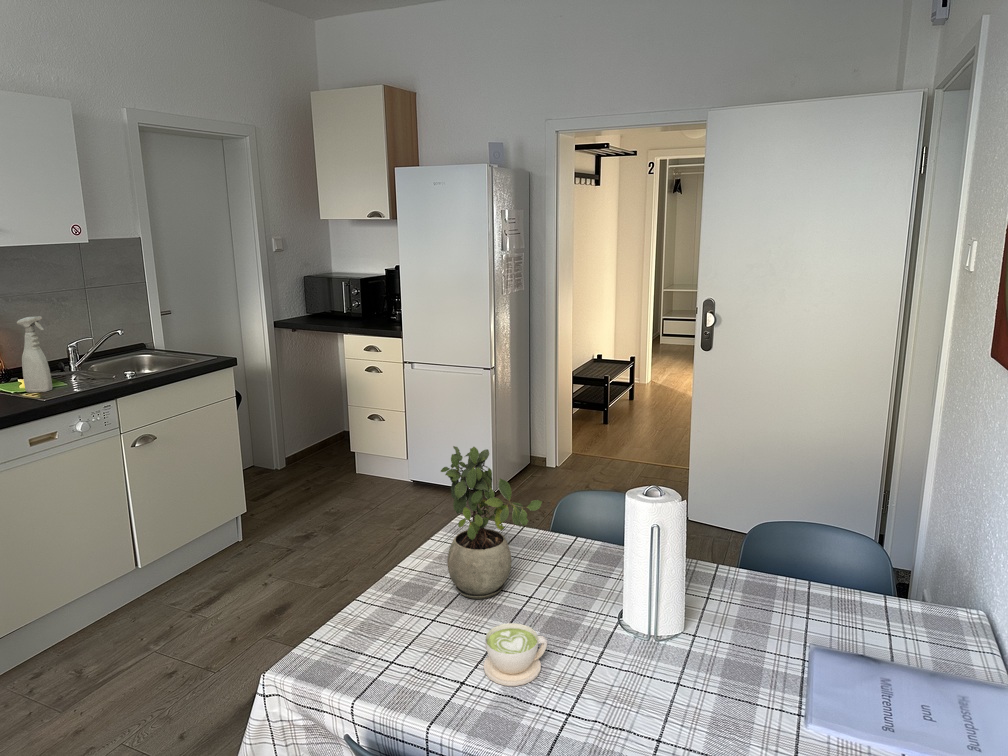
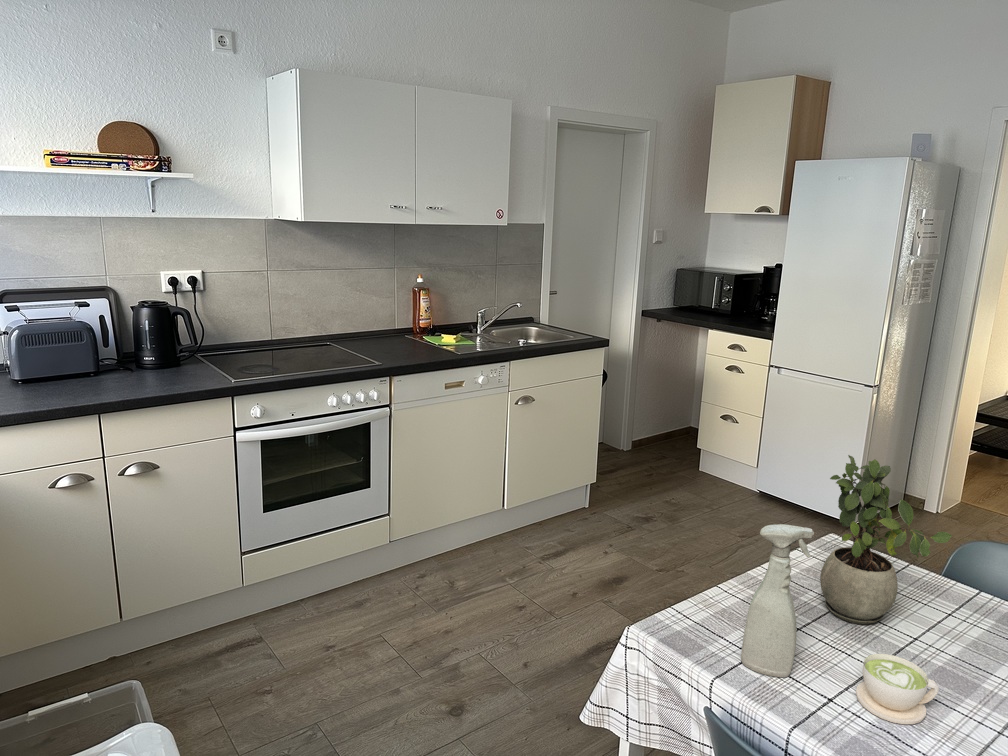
spray bottle: present [17,316,52,392] -> present [741,524,814,677]

